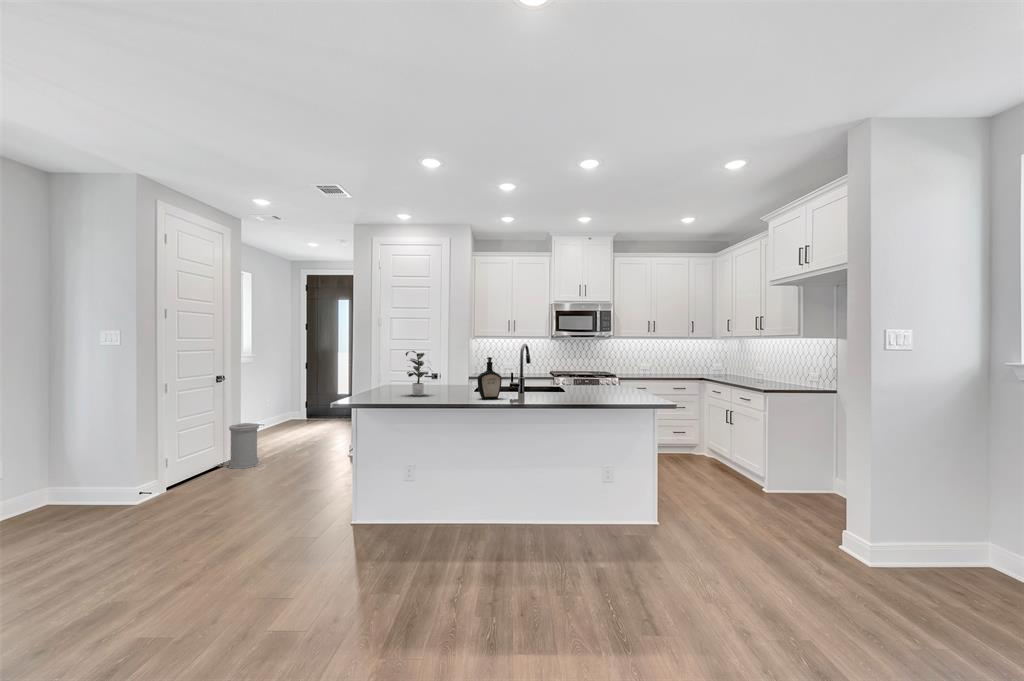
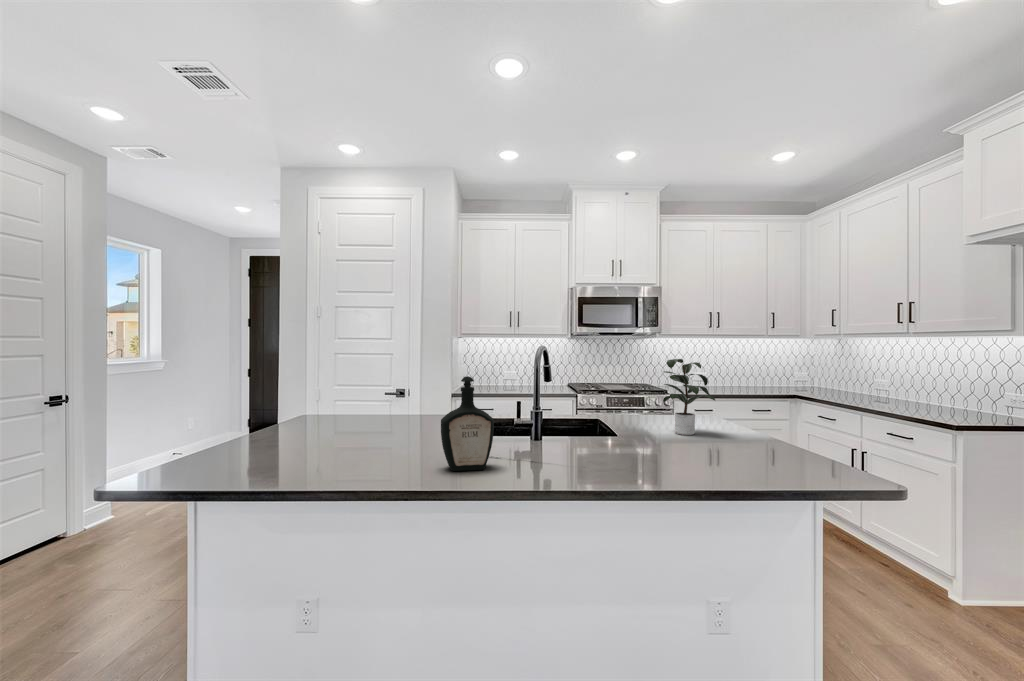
potted plant: present [406,351,429,396] -> present [663,359,715,435]
trash can: present [229,423,259,469] -> none [71,467,127,542]

